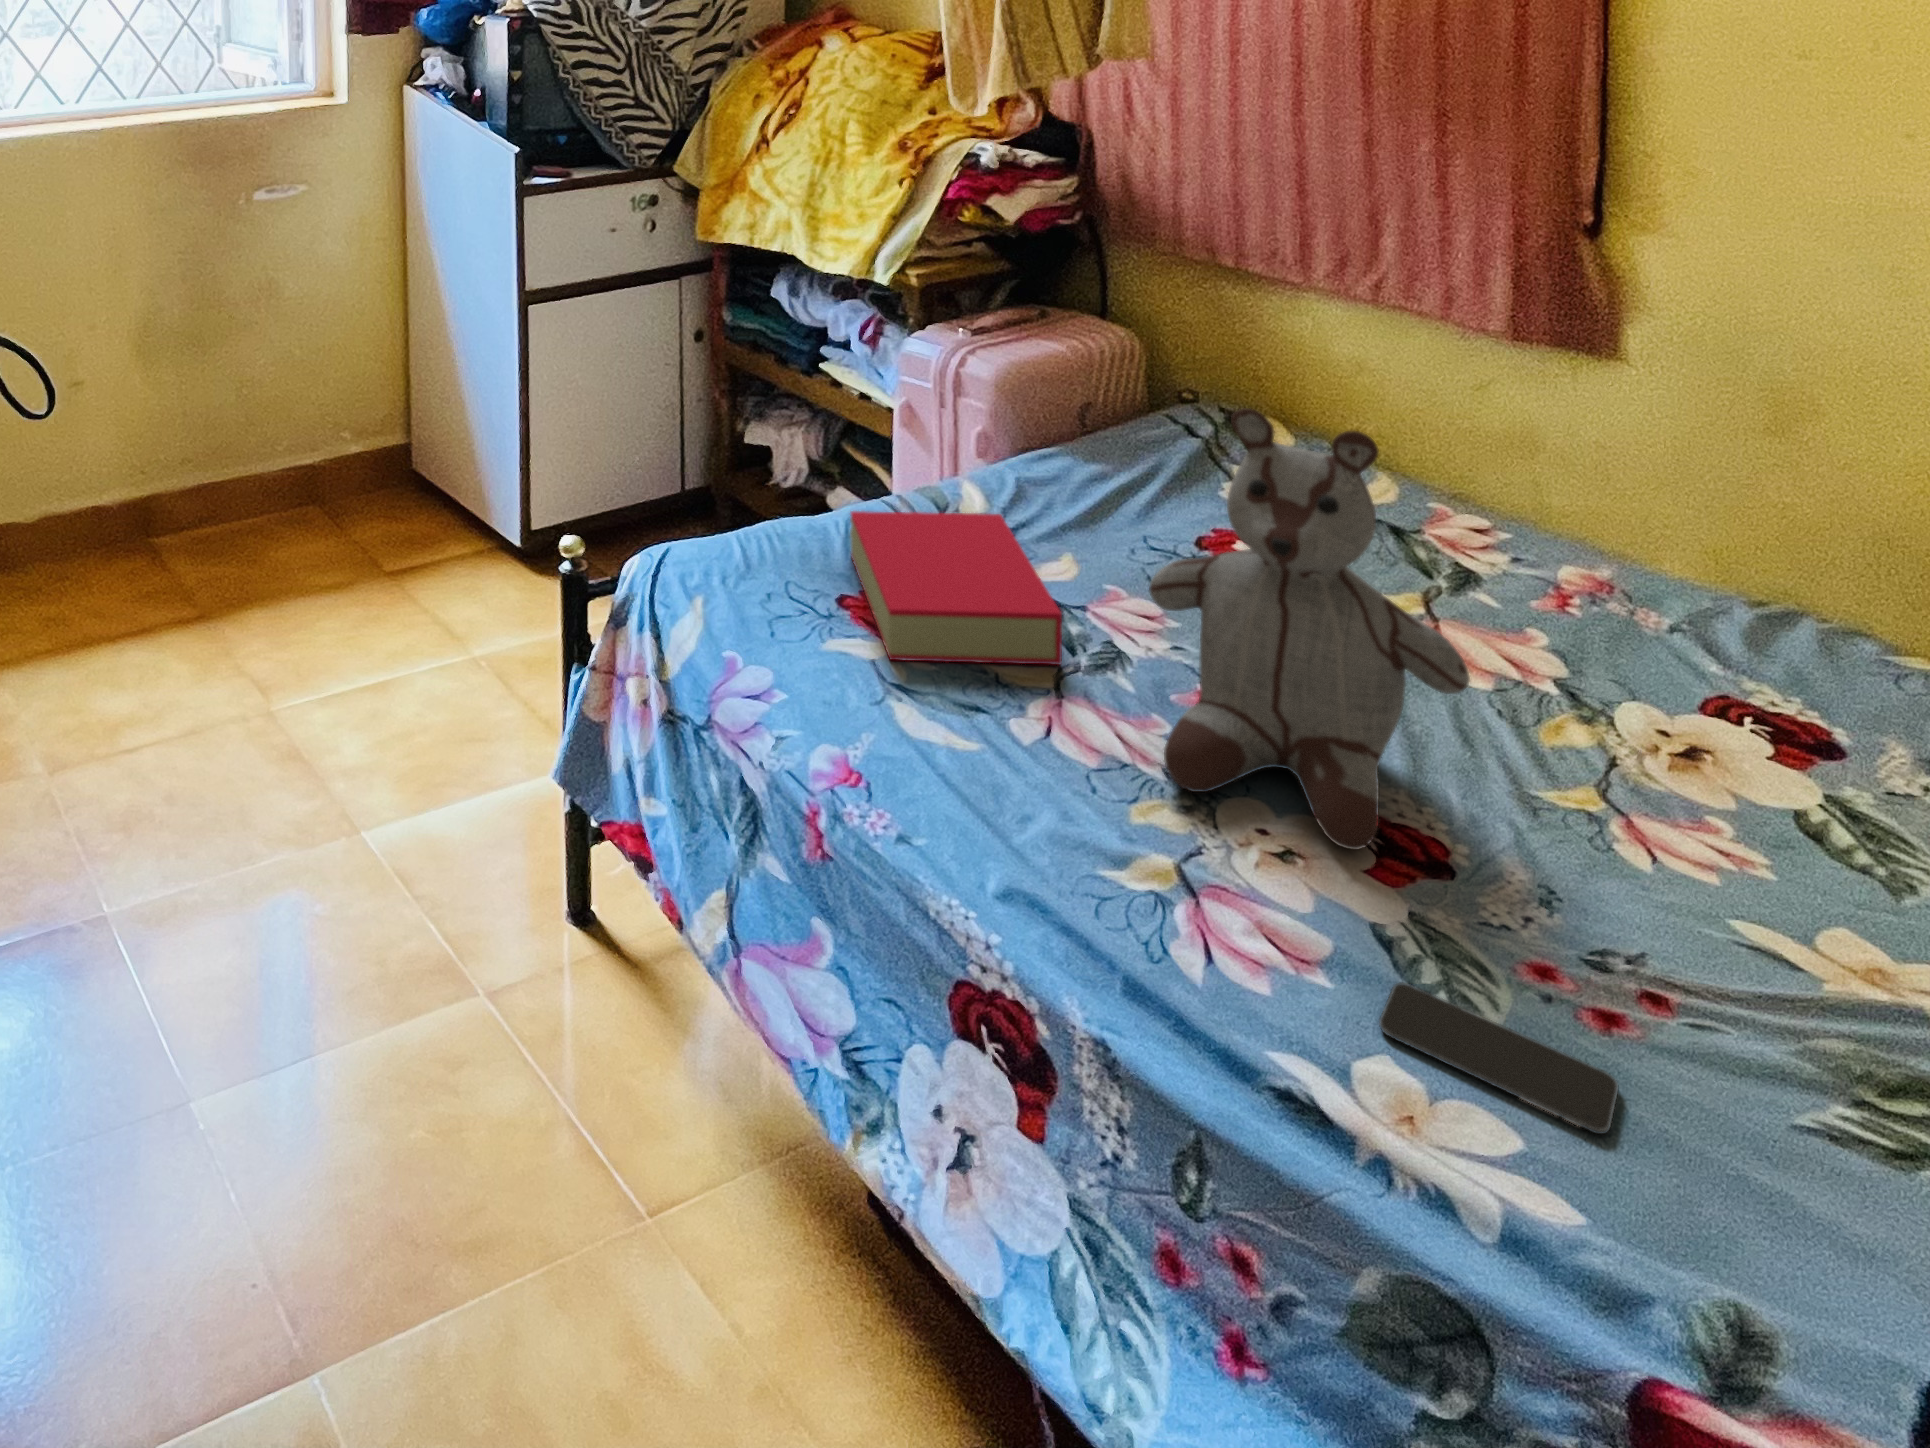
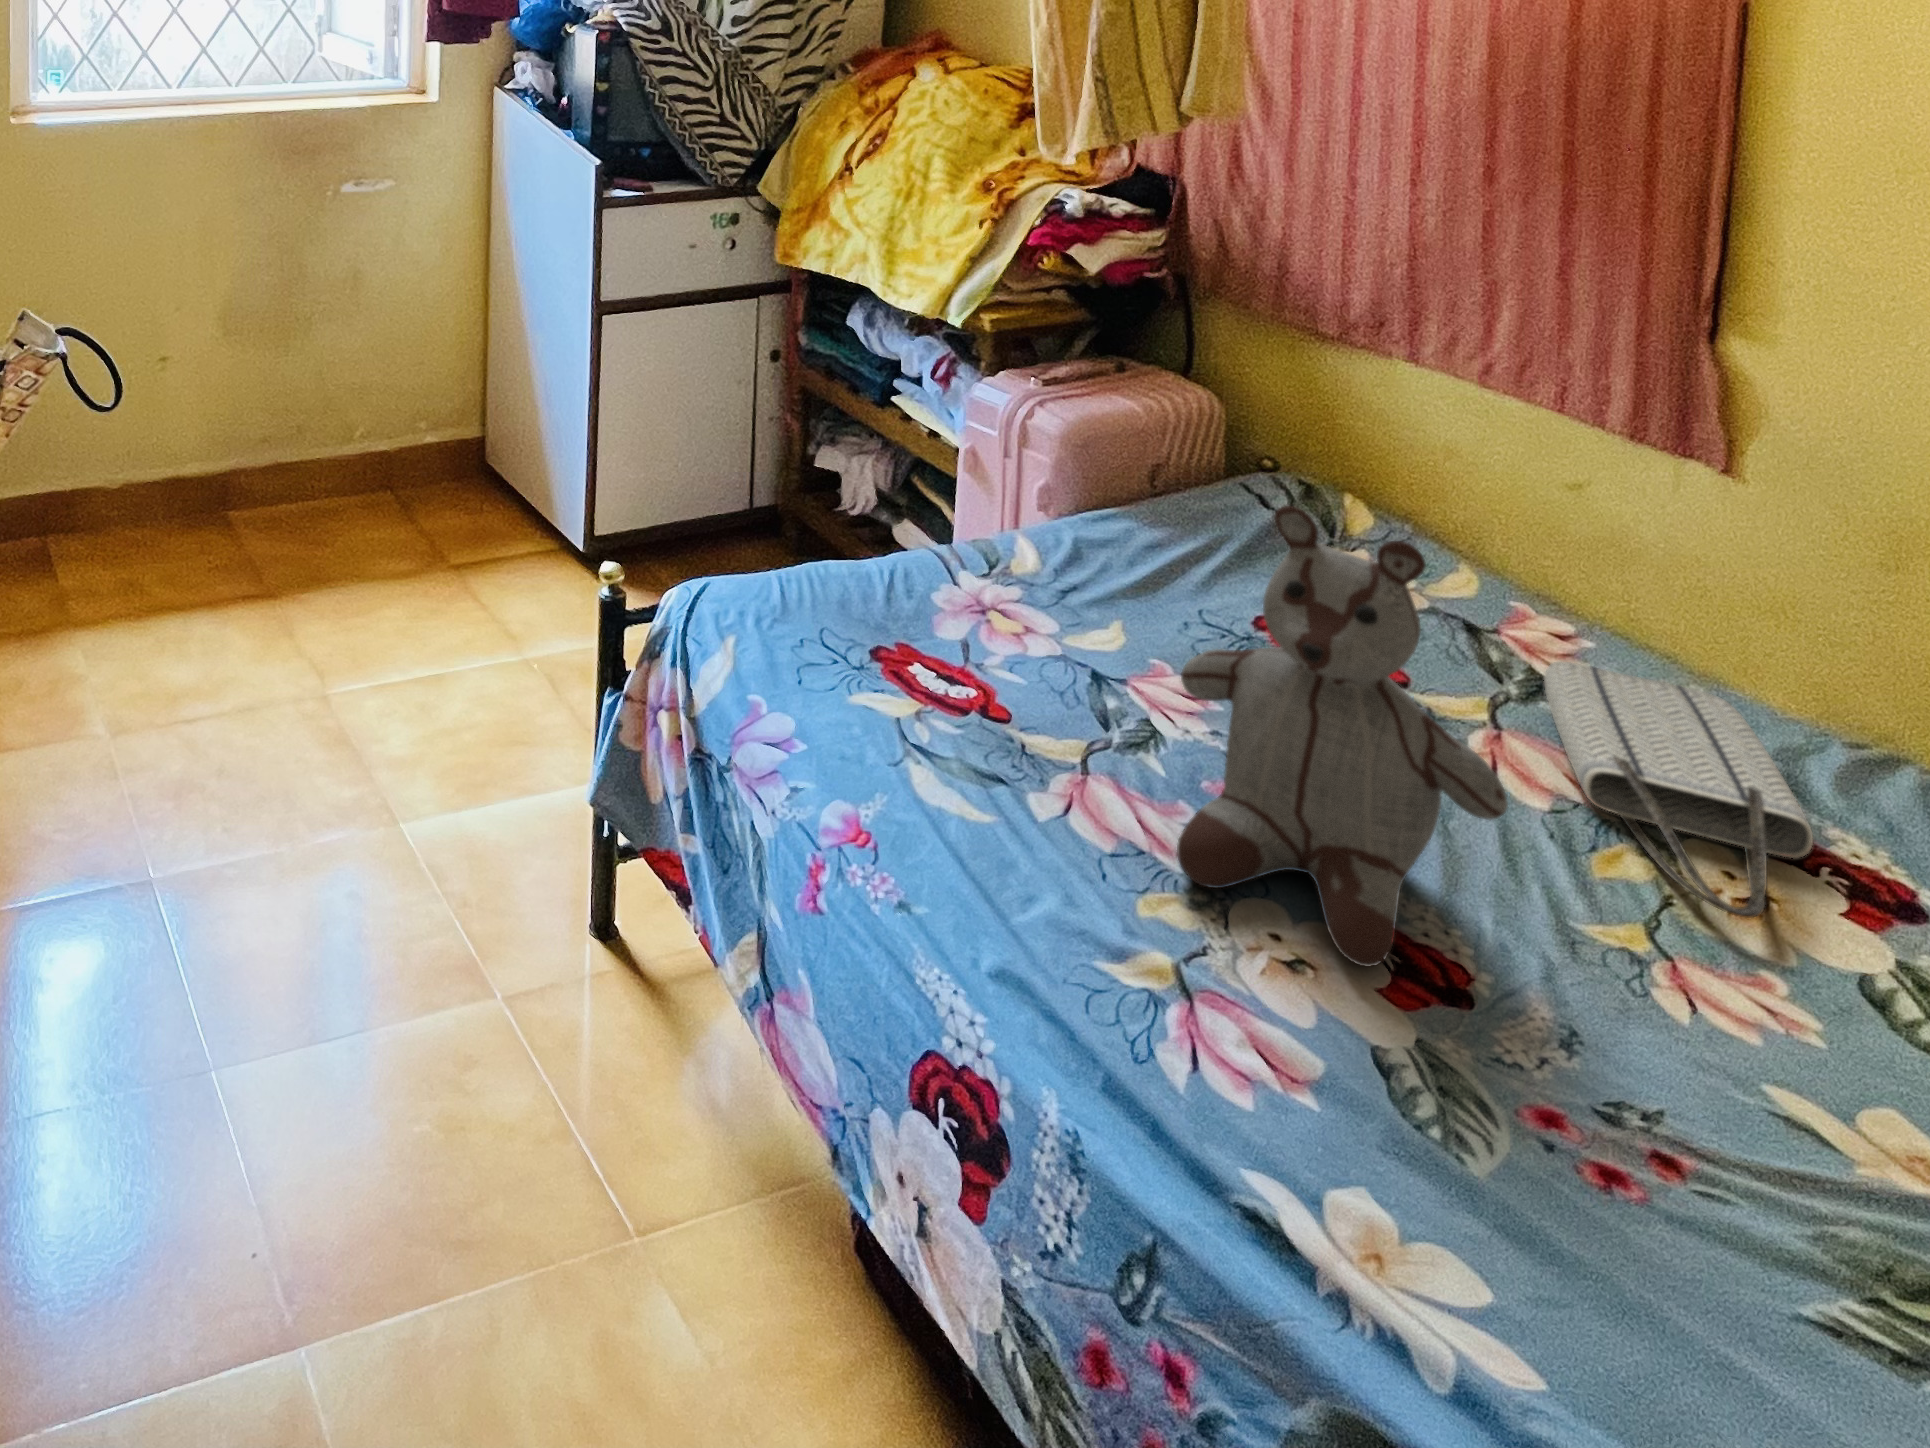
book: present [850,511,1062,665] -> none [888,560,1092,739]
tote bag: none [1469,549,1731,765] -> present [1544,661,1813,918]
smartphone: present [1379,983,1618,1134] -> none [1360,1110,1606,1294]

